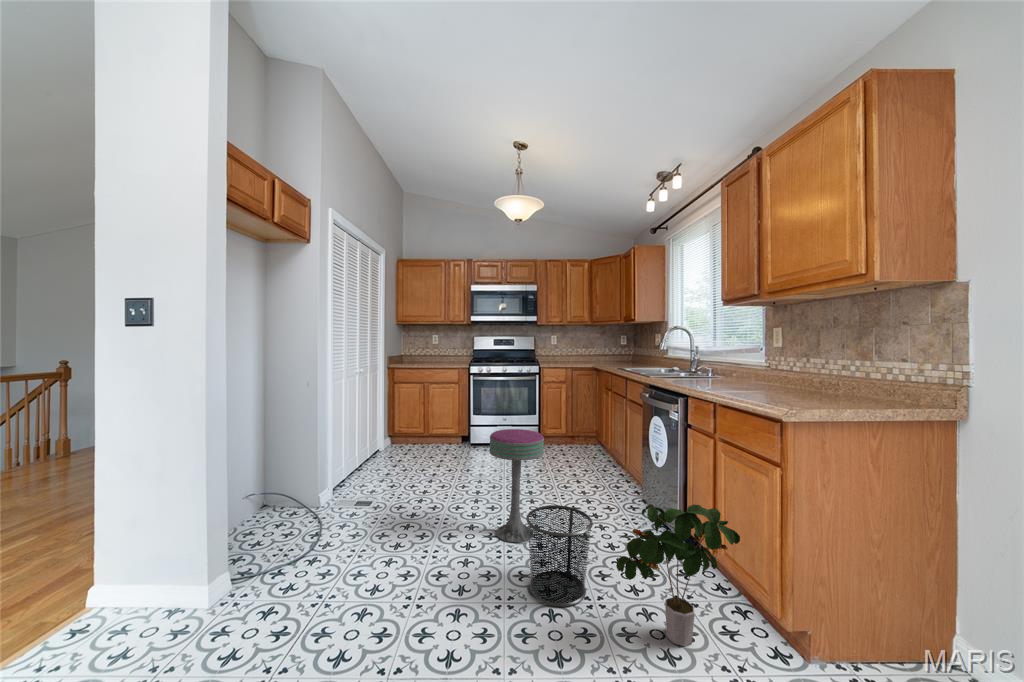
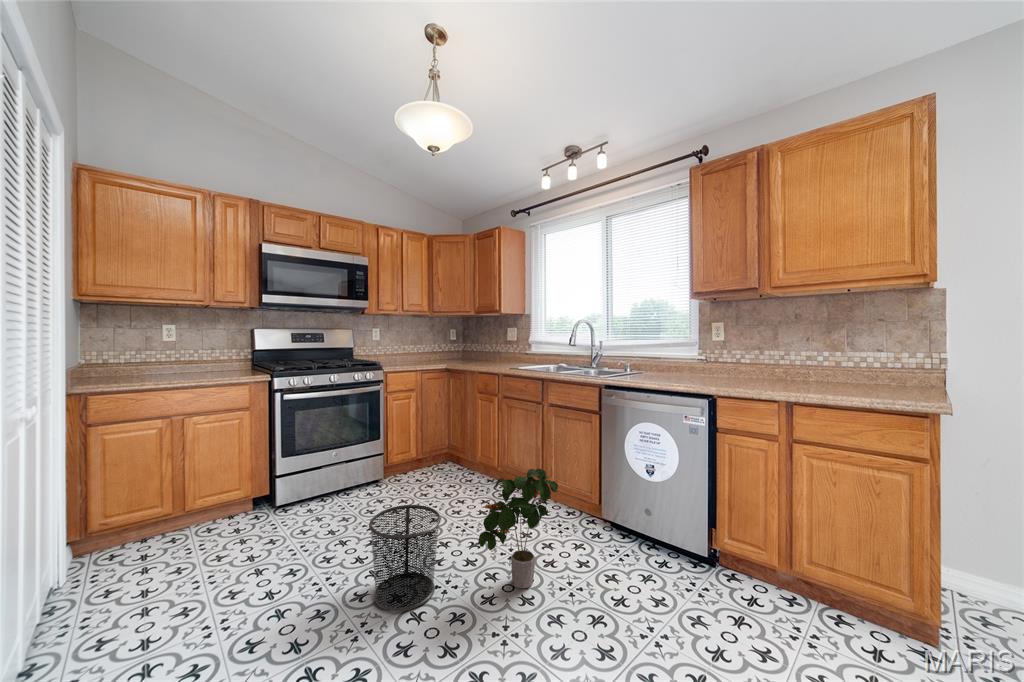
bar stool: present [489,429,544,543] -> none [283,434,355,570]

